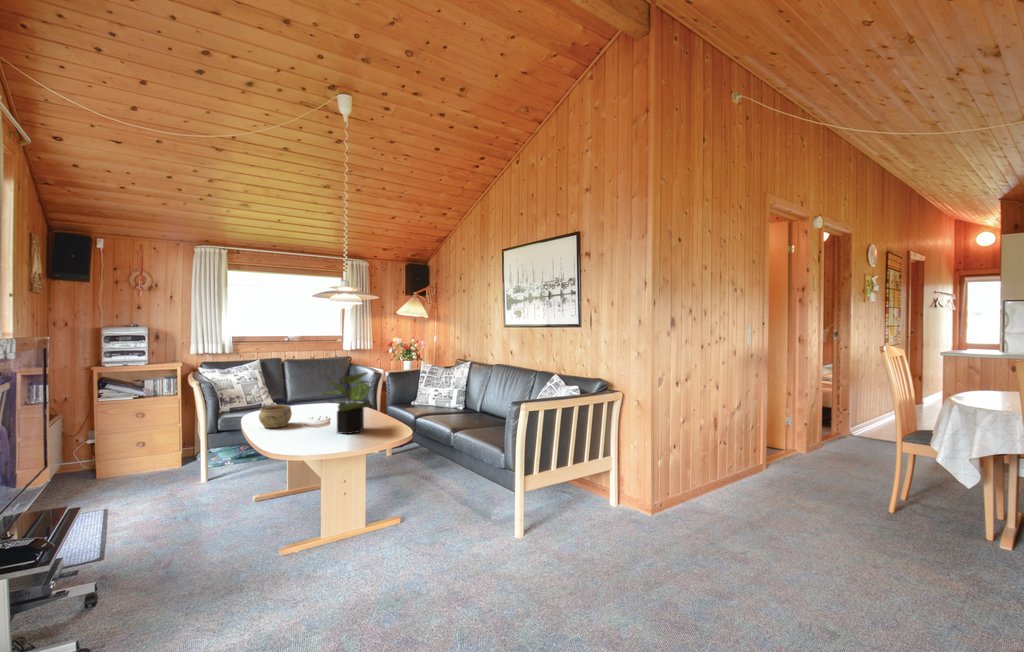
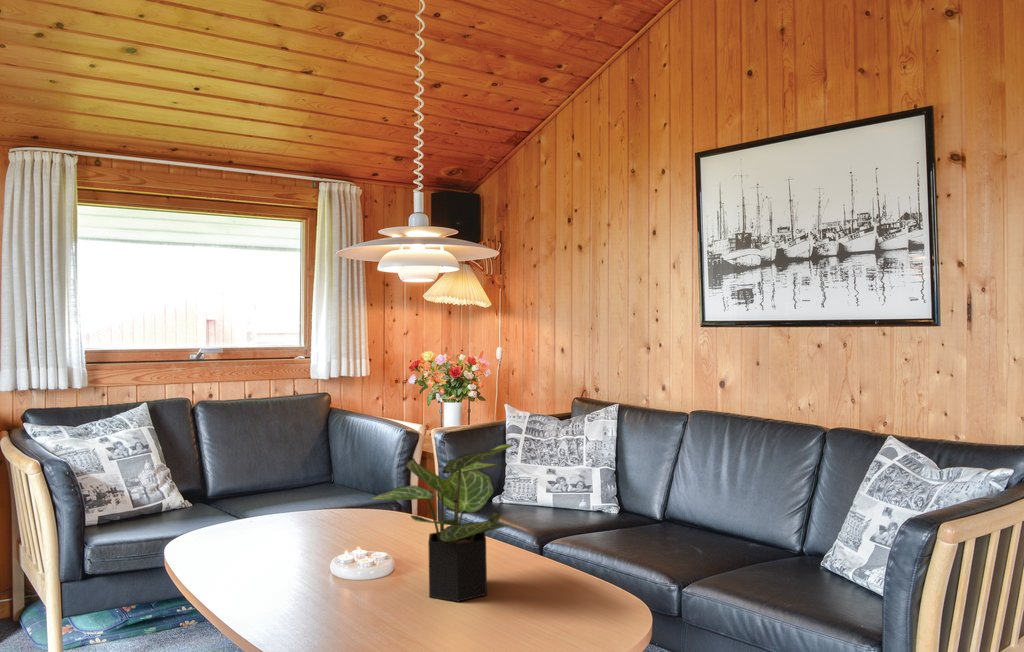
ceramic bowl: present [259,405,292,428] -> none [218,521,294,583]

